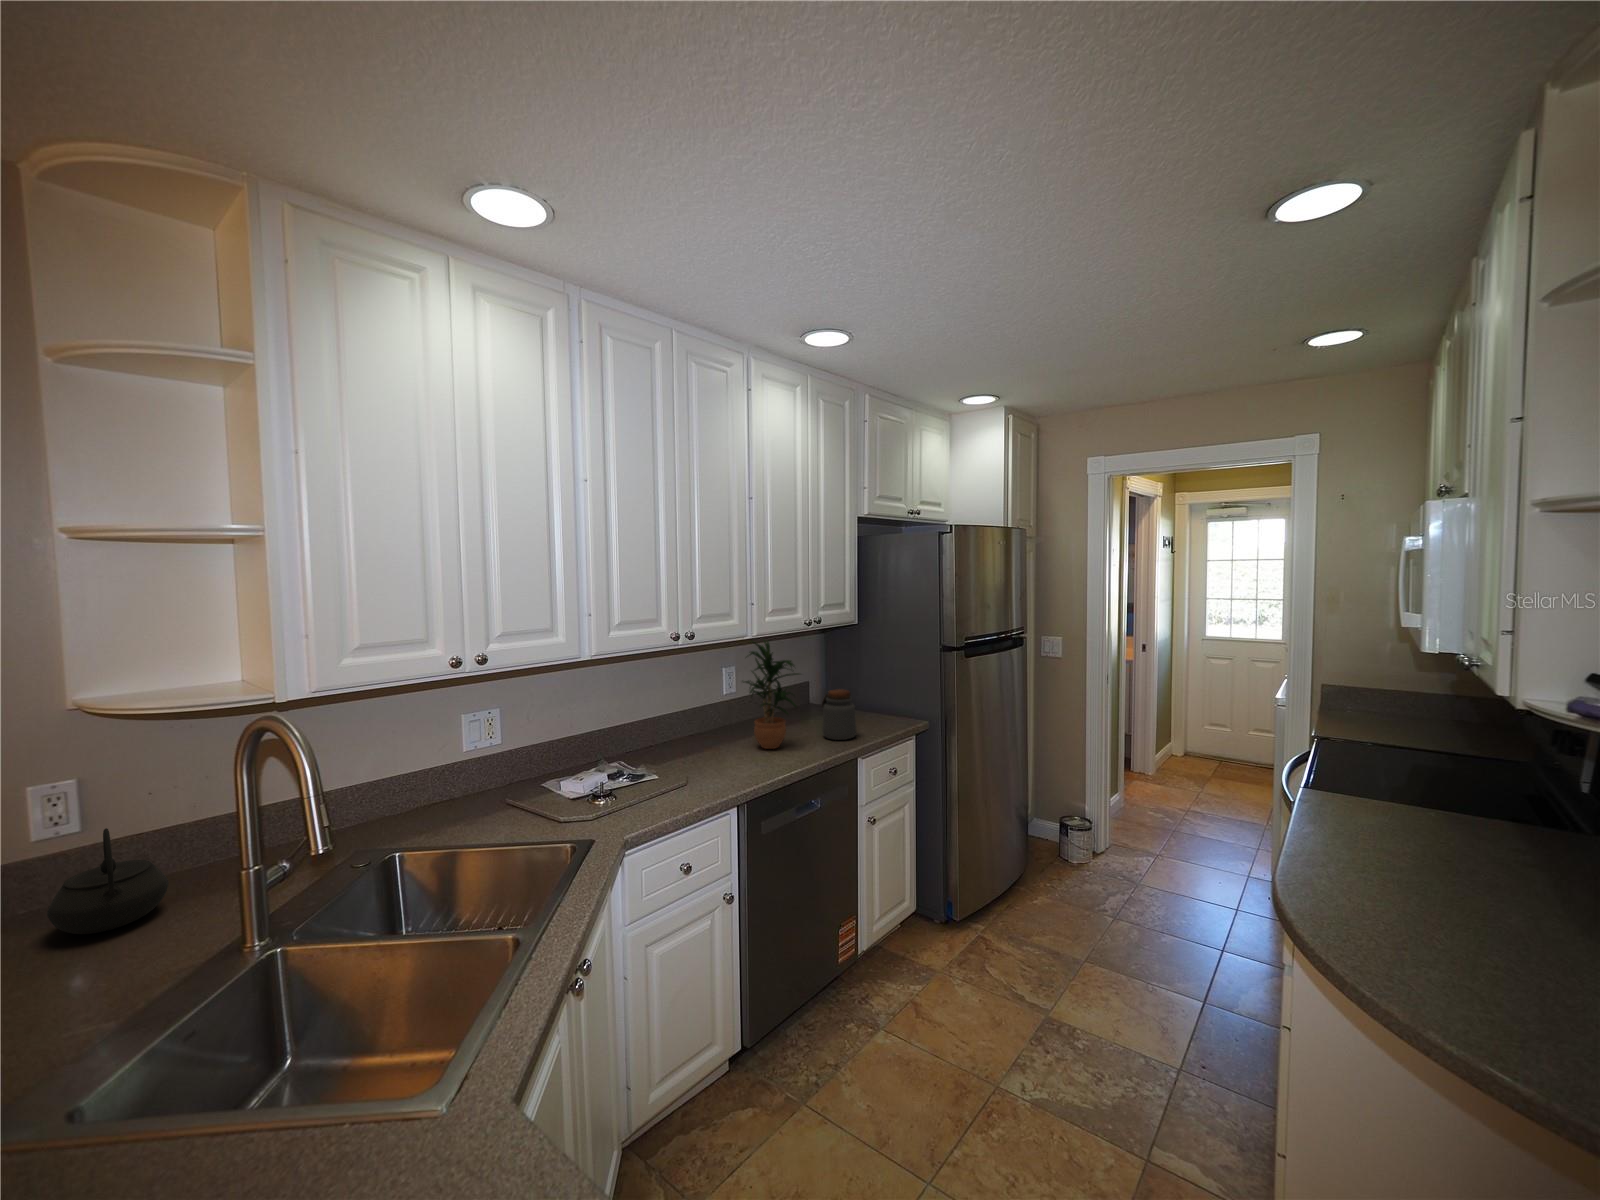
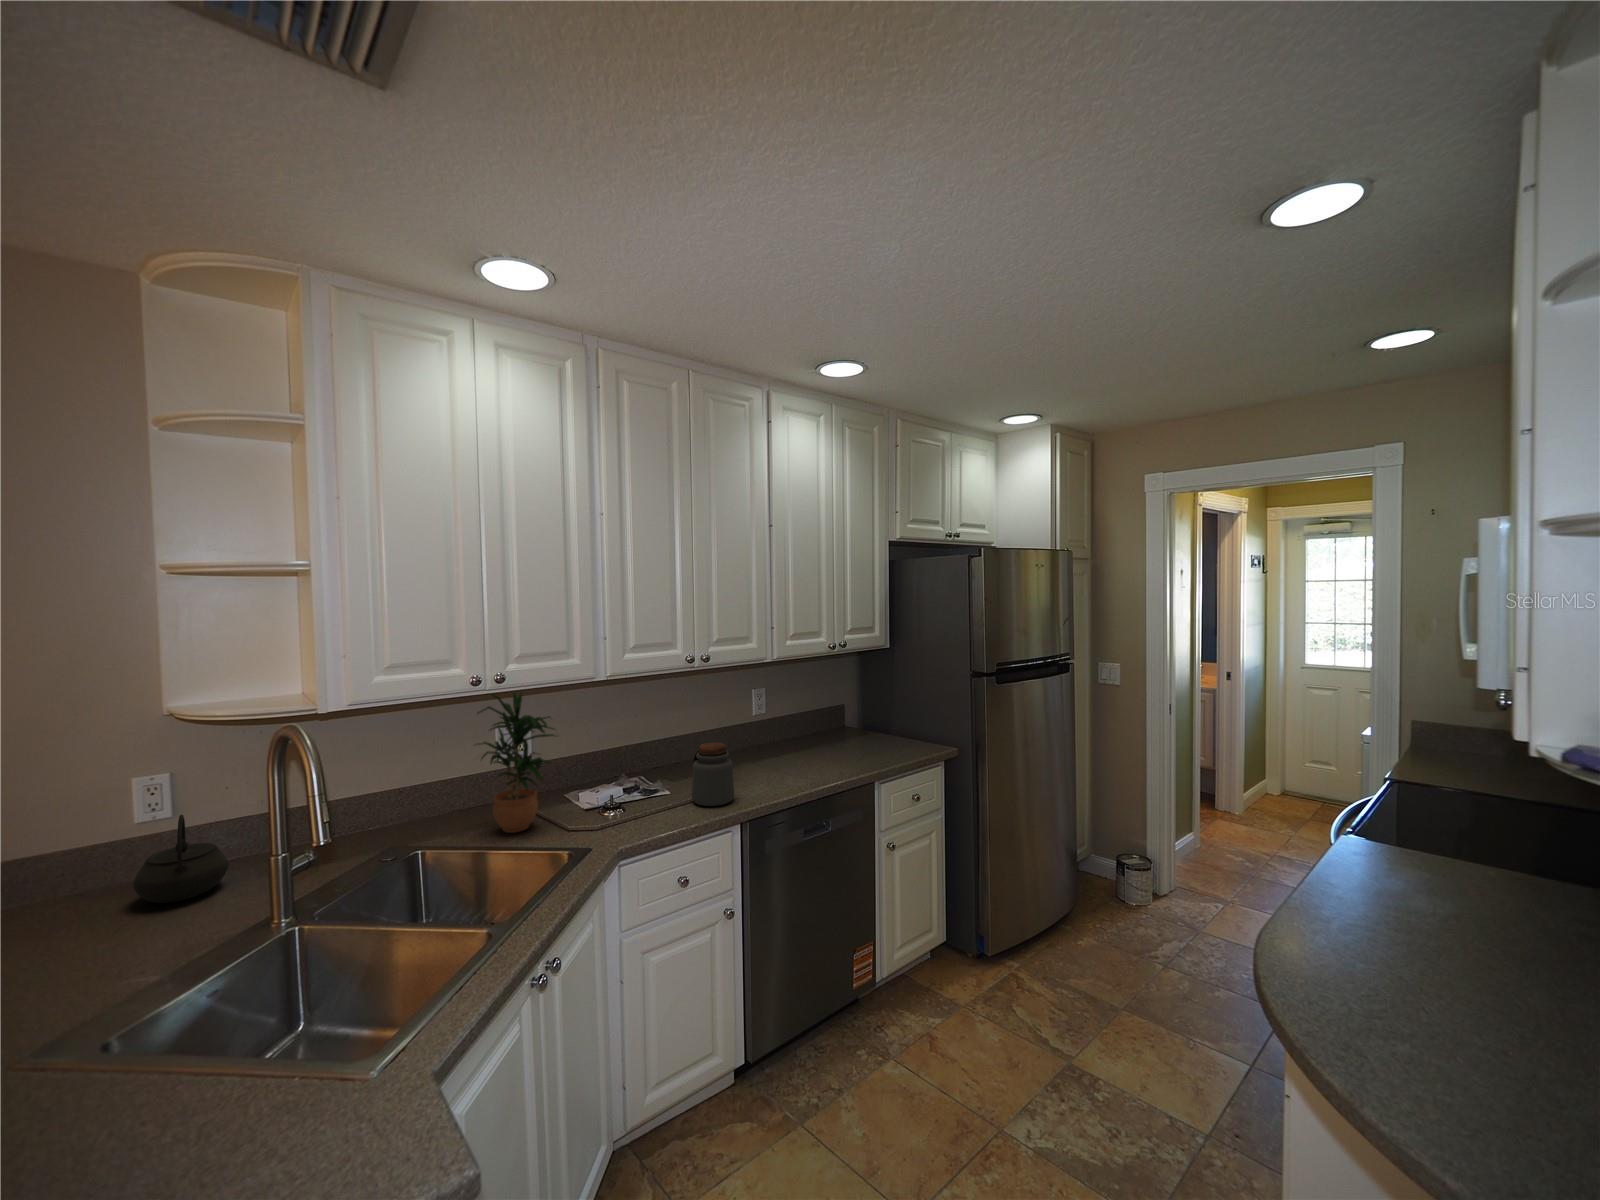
potted plant: present [743,640,799,749] -> present [477,692,555,833]
jar: present [822,689,856,740] -> present [692,743,734,806]

